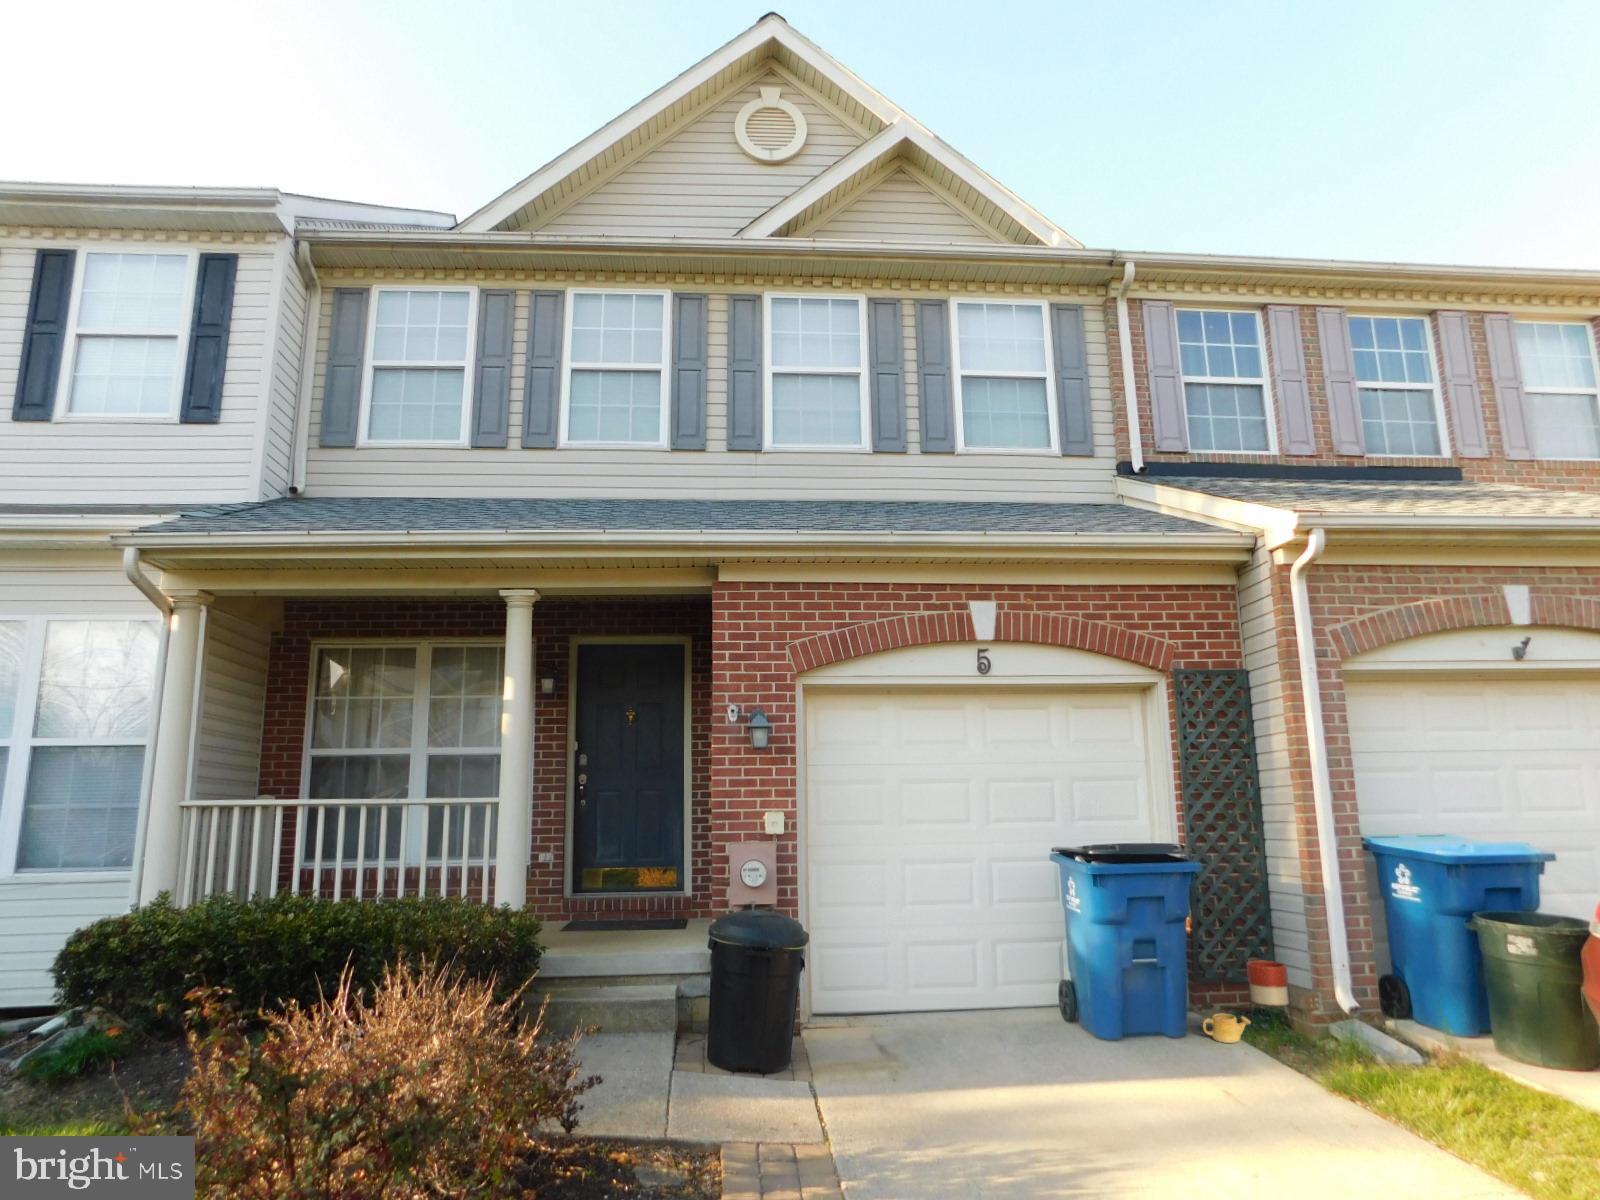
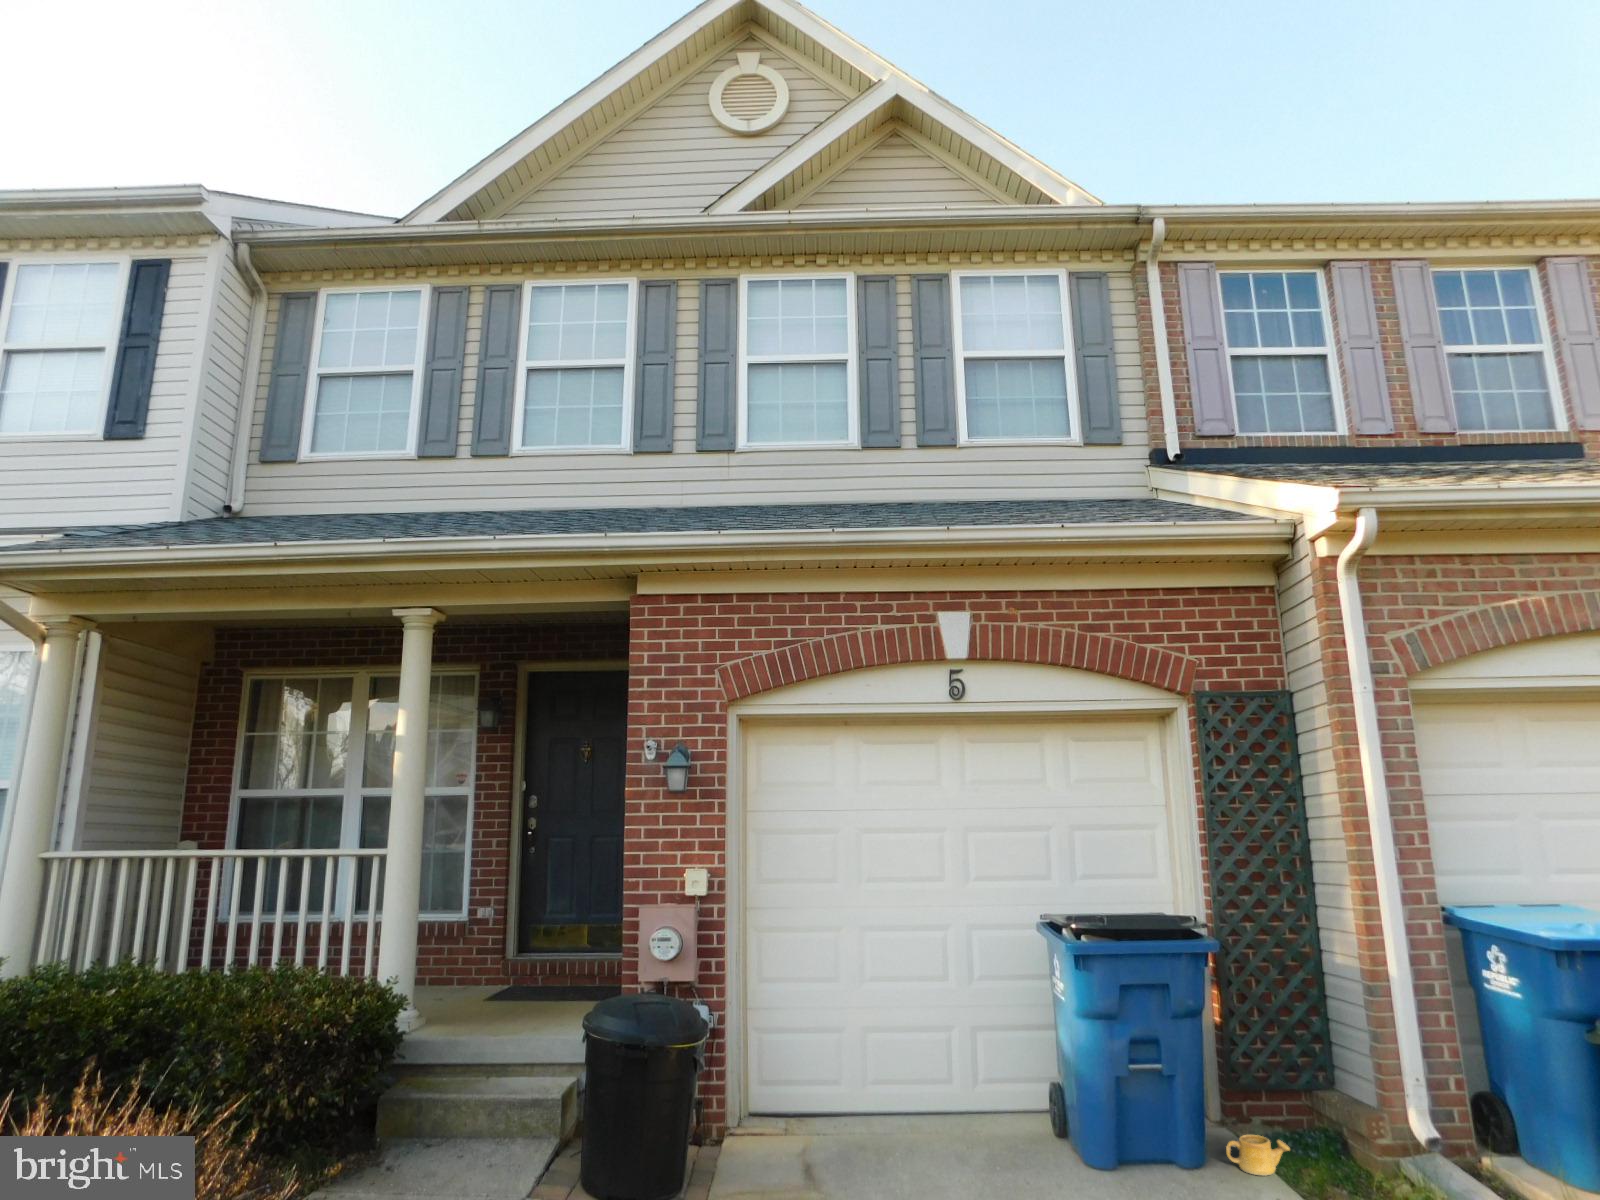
planter: present [1247,960,1293,1026] -> none [1291,1064,1352,1155]

